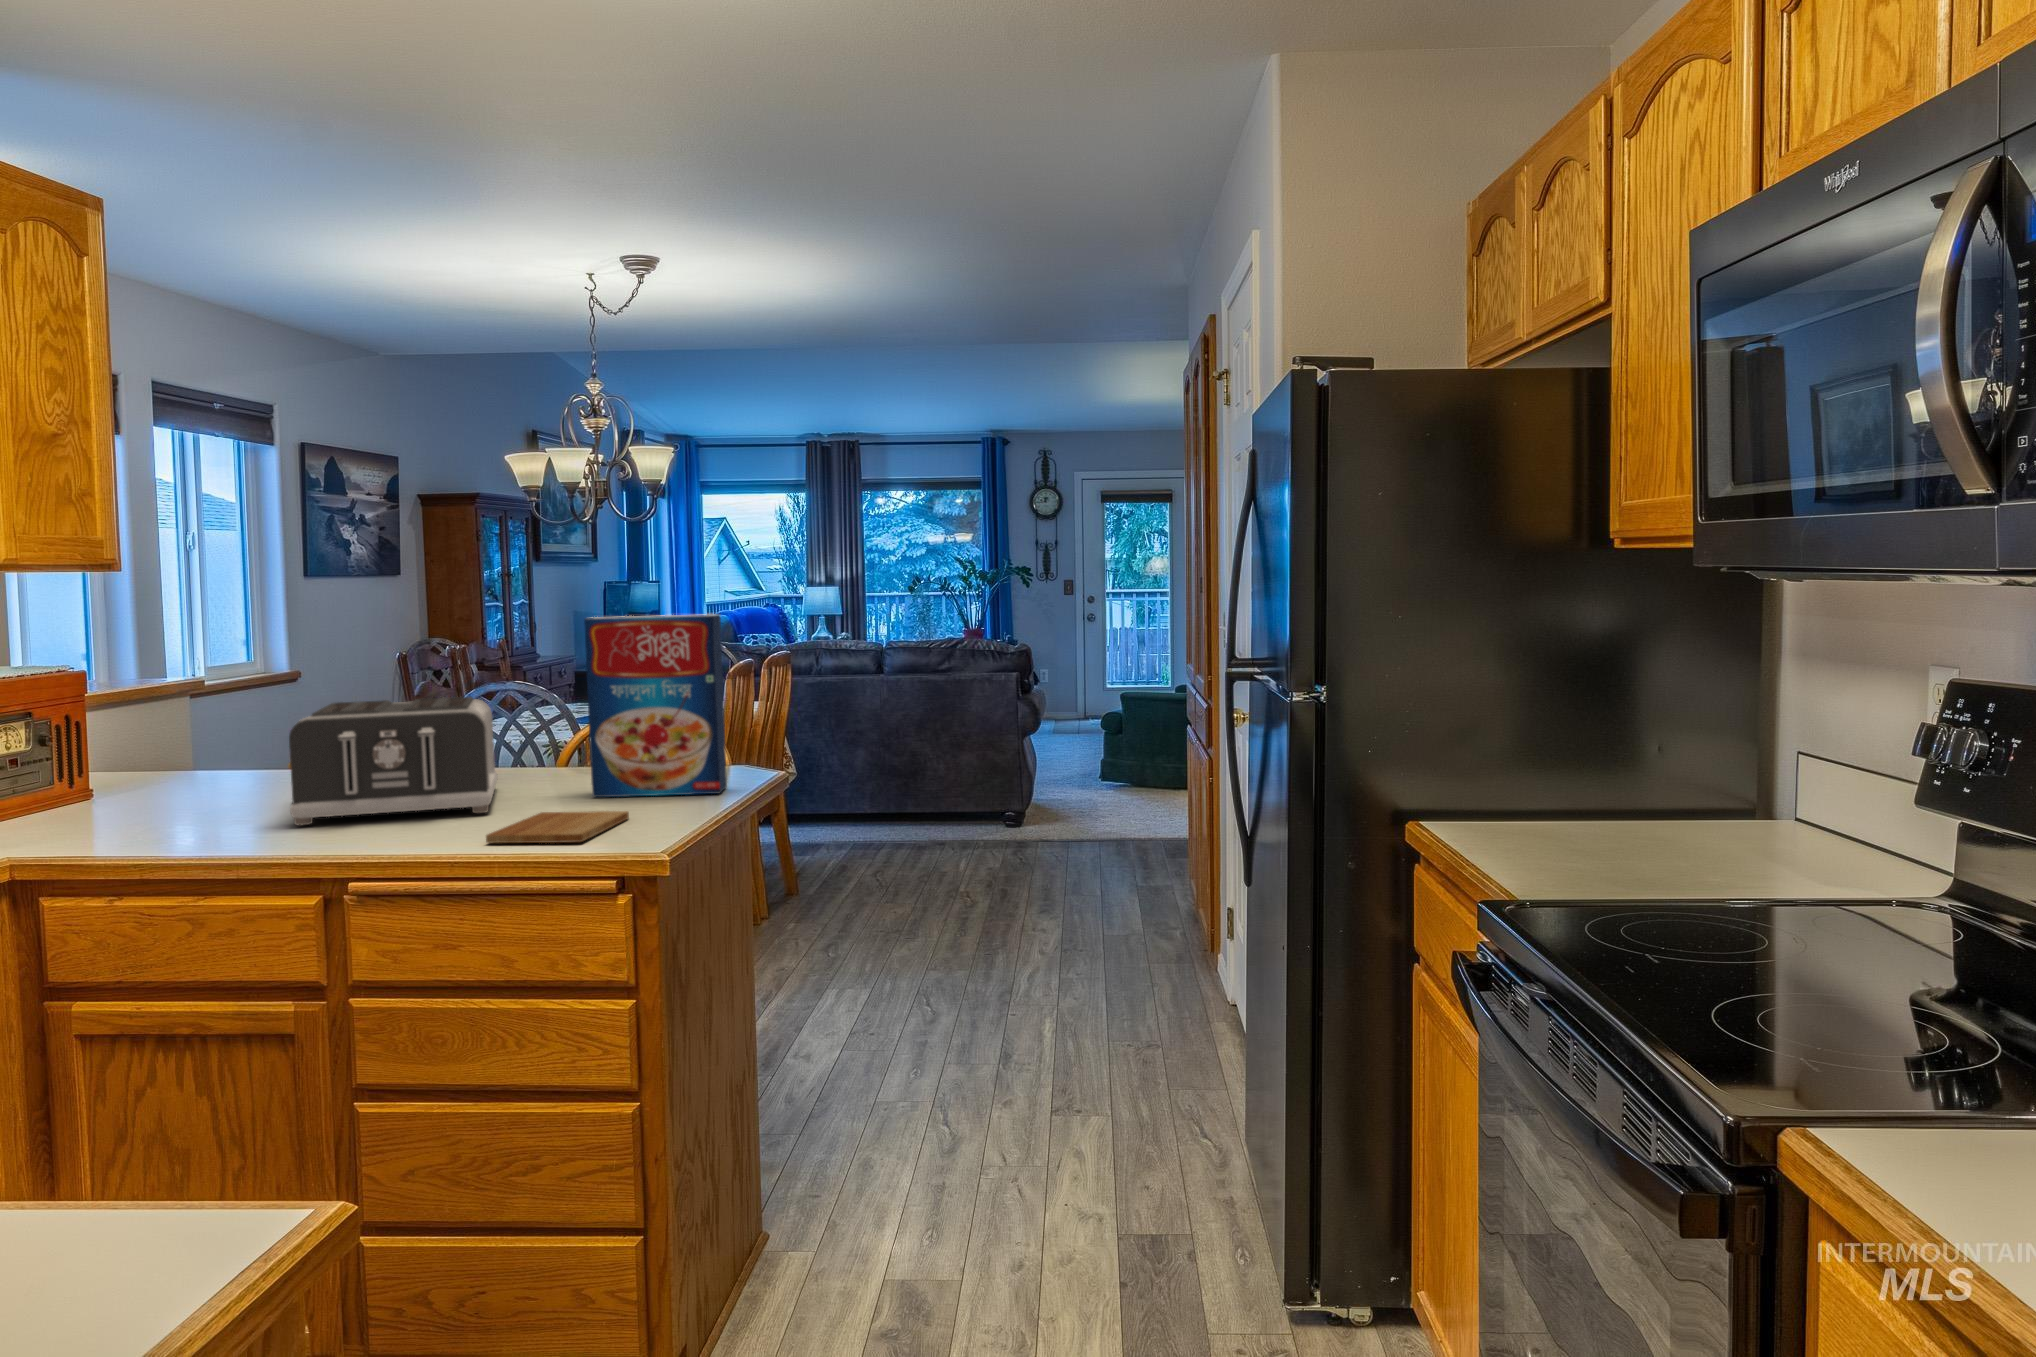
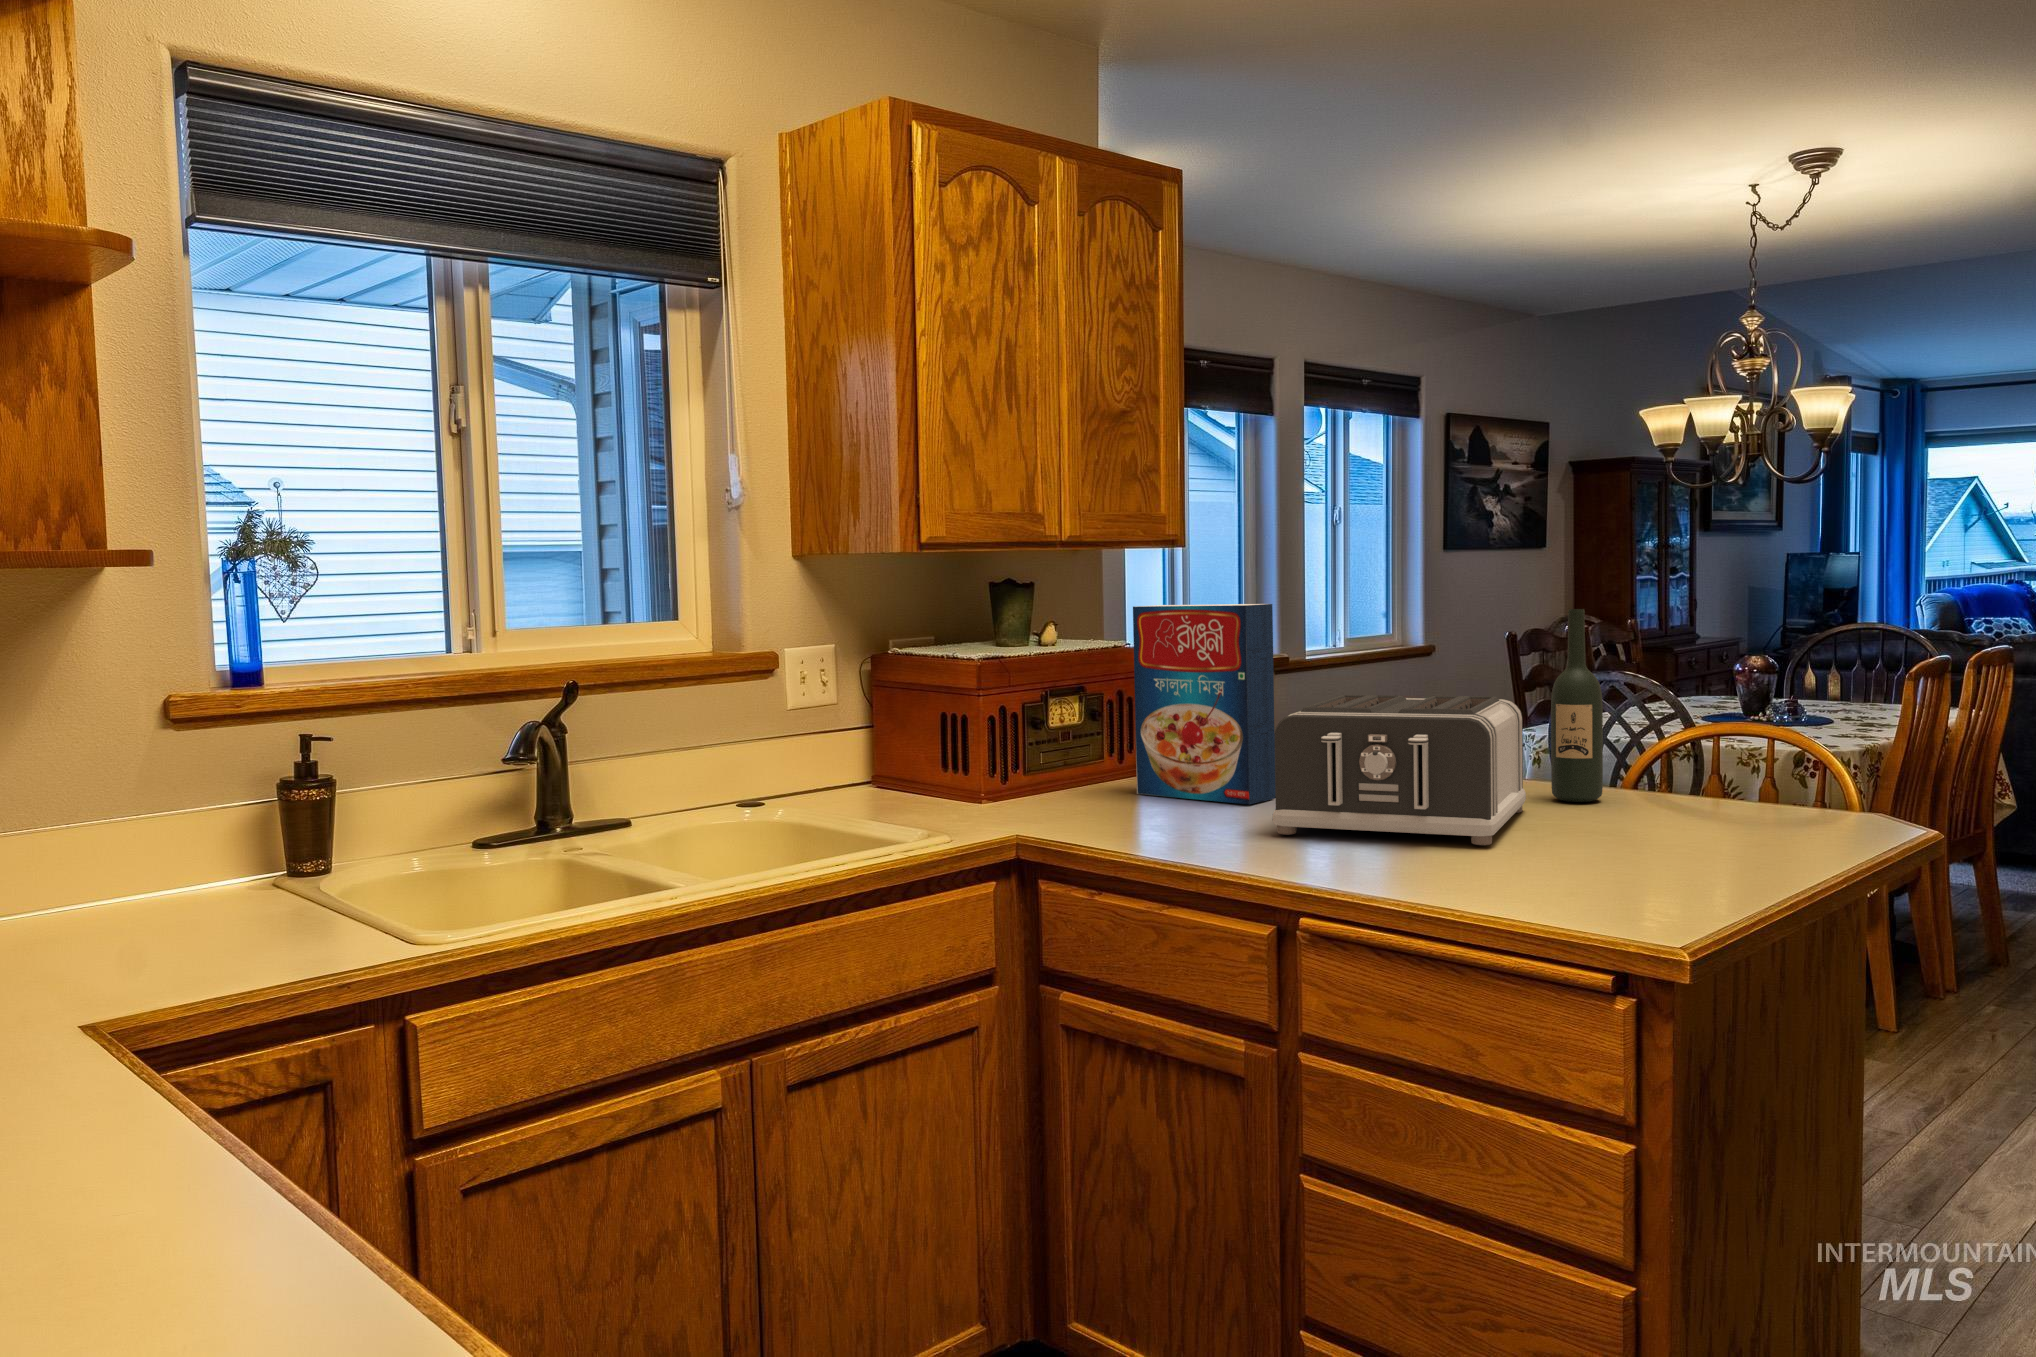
cereal box: present [584,614,727,797] -> present [1133,604,1276,804]
wine bottle: none [509,625,552,779] -> present [1551,609,1603,802]
cutting board: present [486,811,629,843] -> none [1457,856,1663,911]

